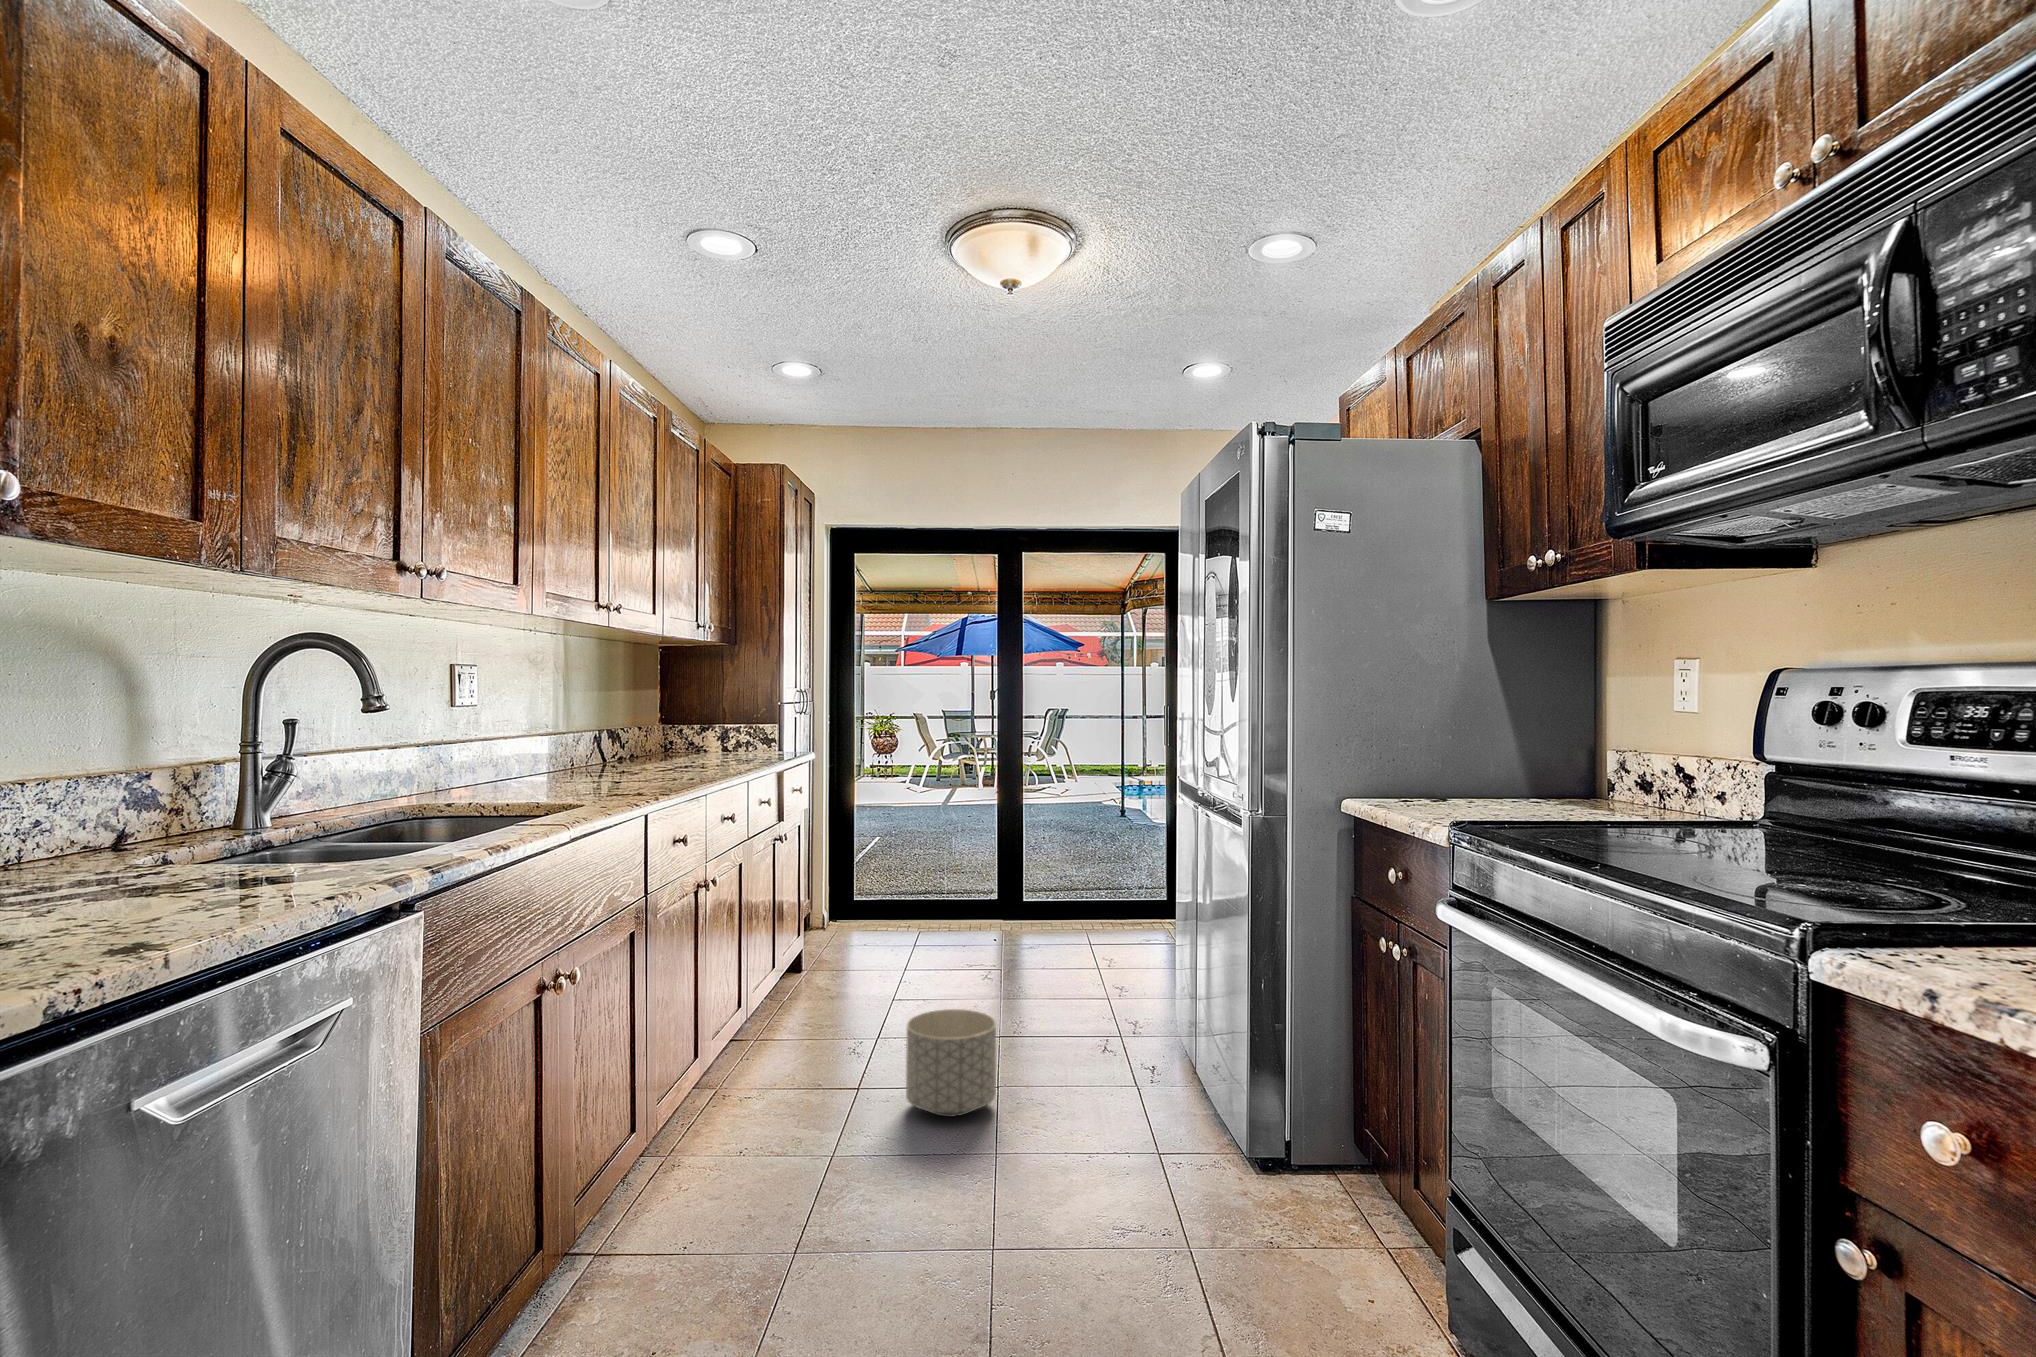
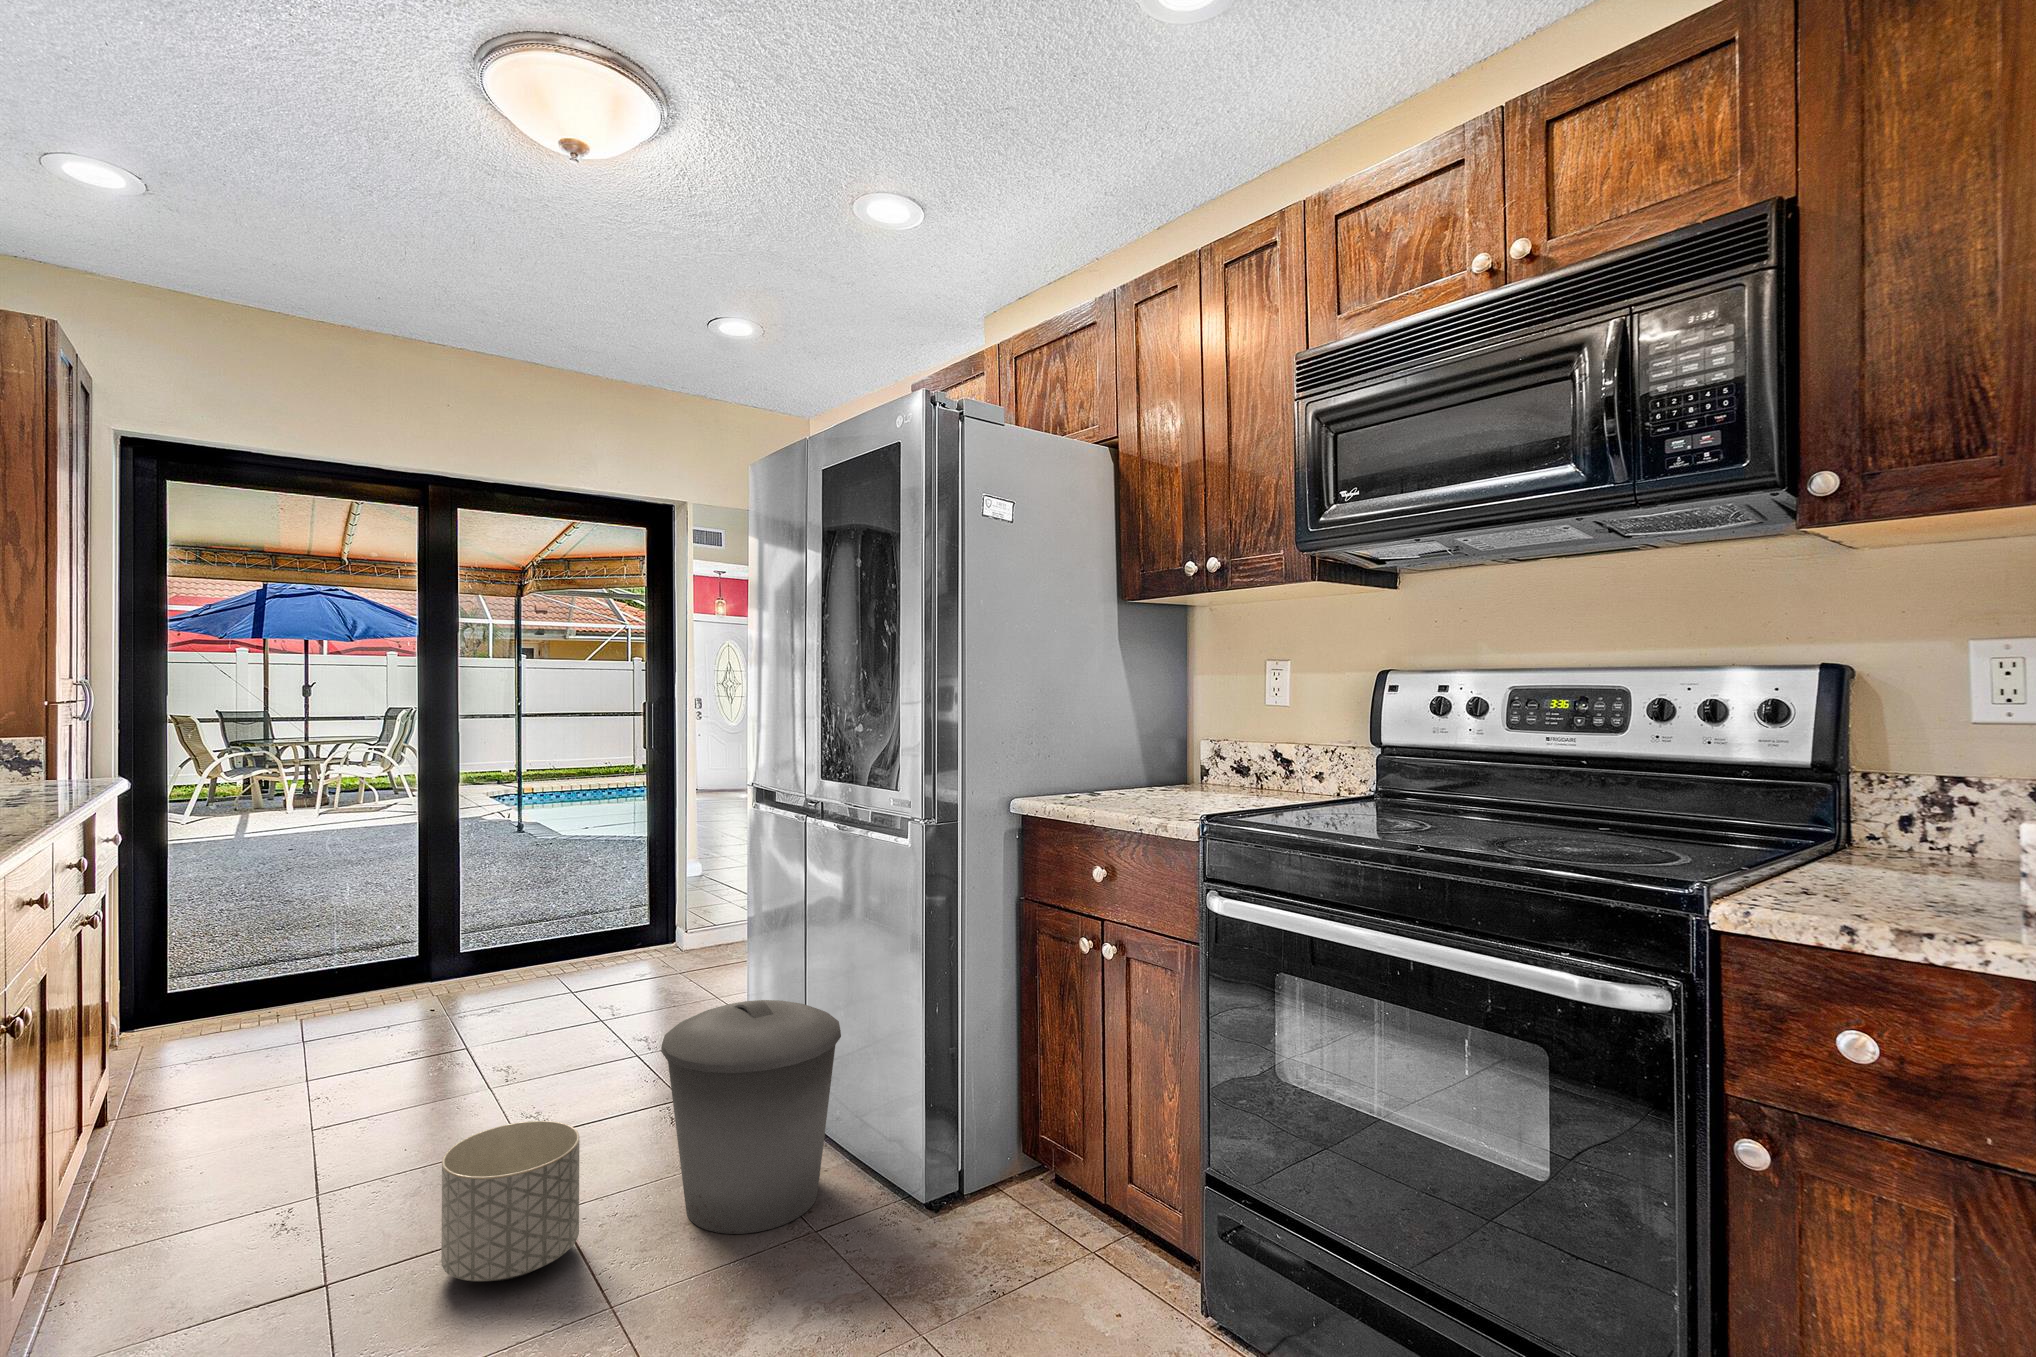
trash can: none [1057,953,1203,1142] -> present [661,1000,841,1234]

